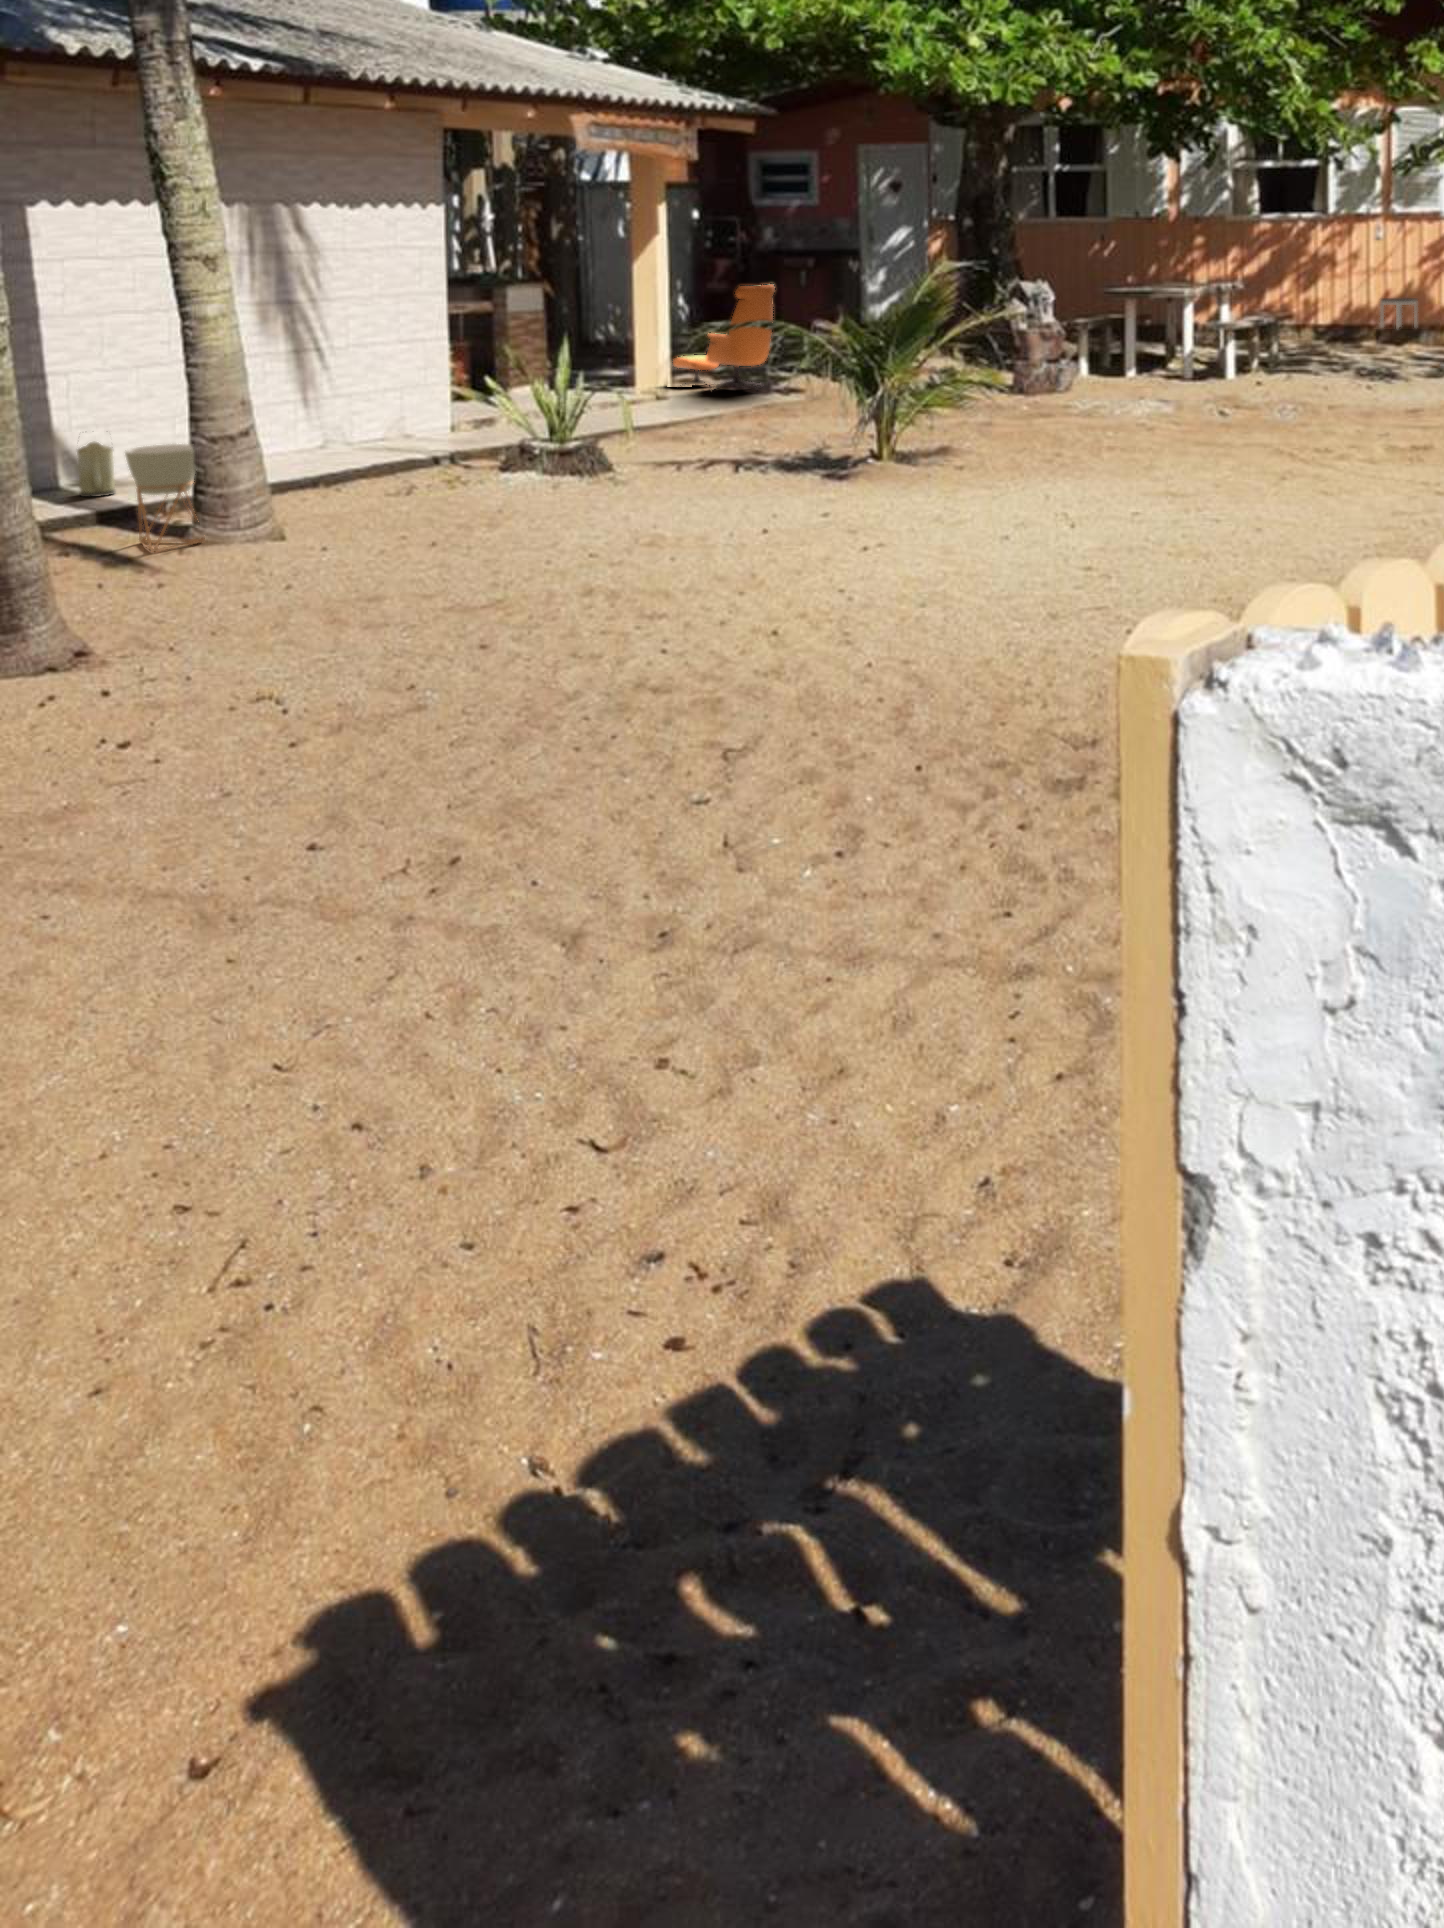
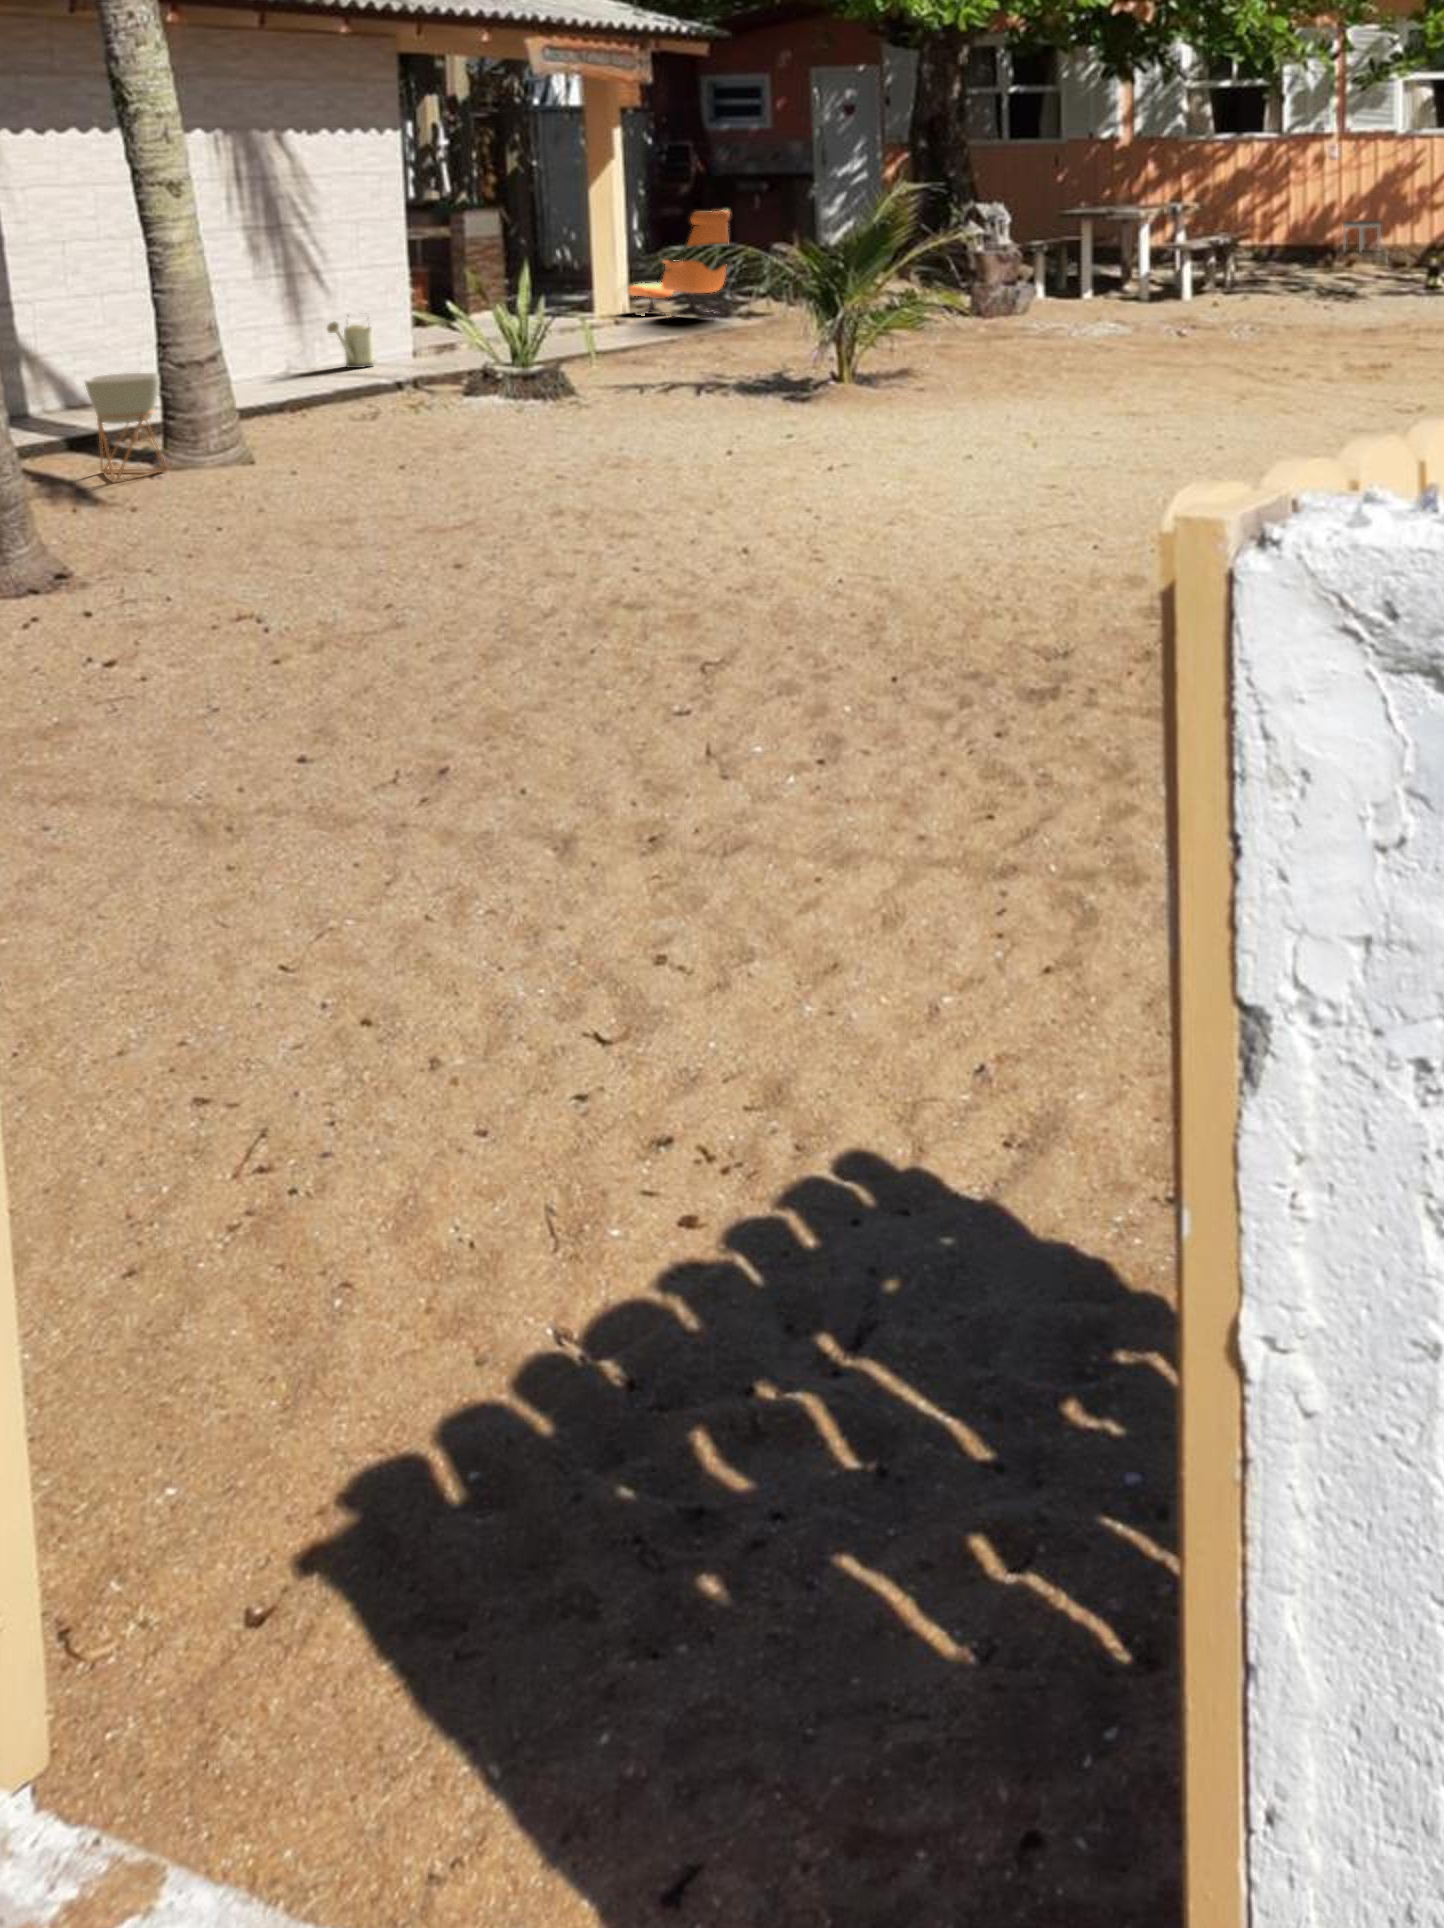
watering can: present [77,442,115,497] -> present [327,322,374,368]

